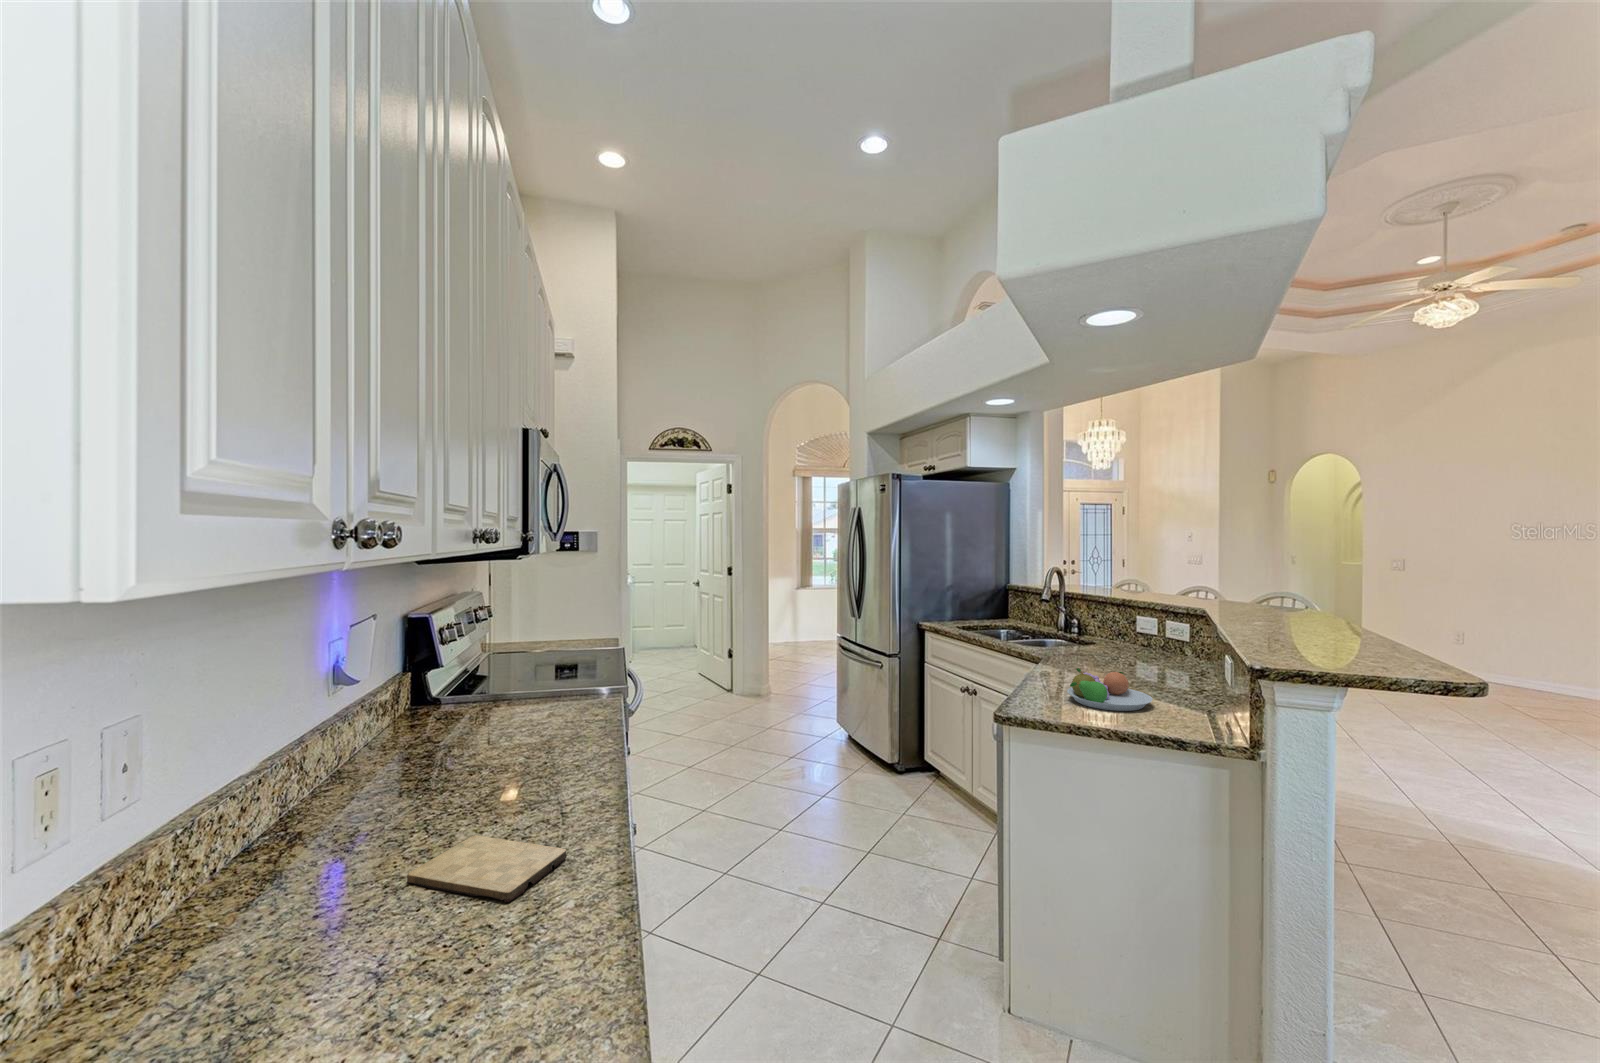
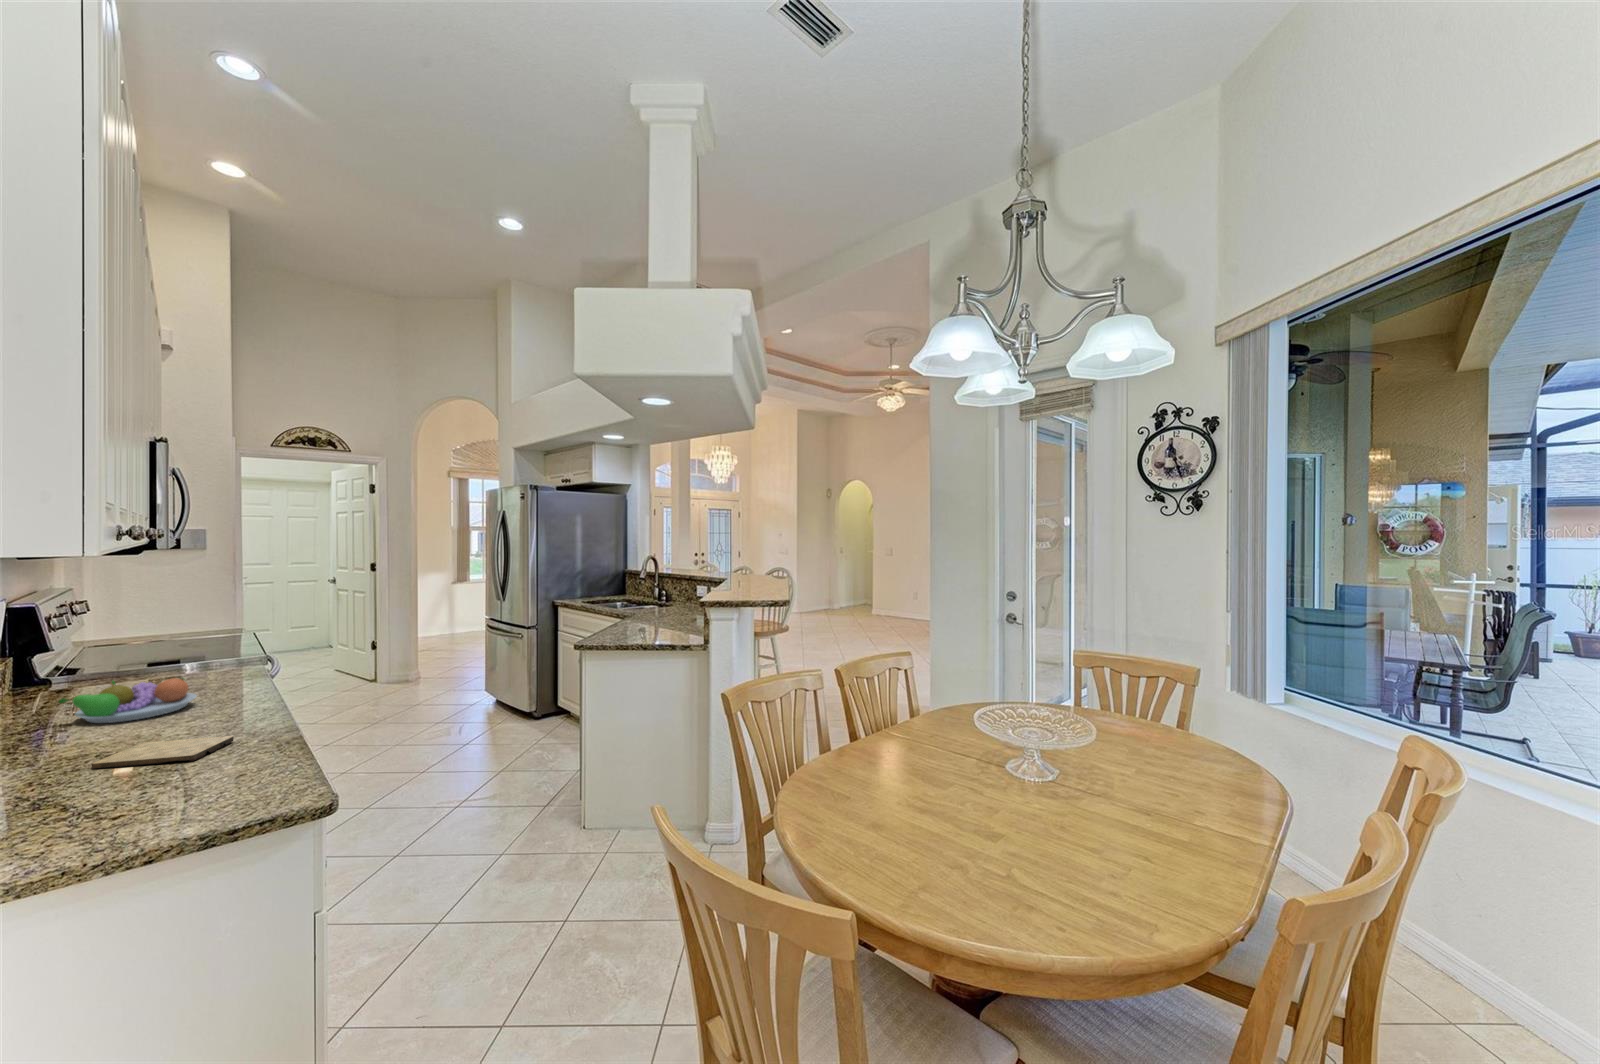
fruit bowl: present [1067,668,1153,711] -> present [59,678,196,723]

